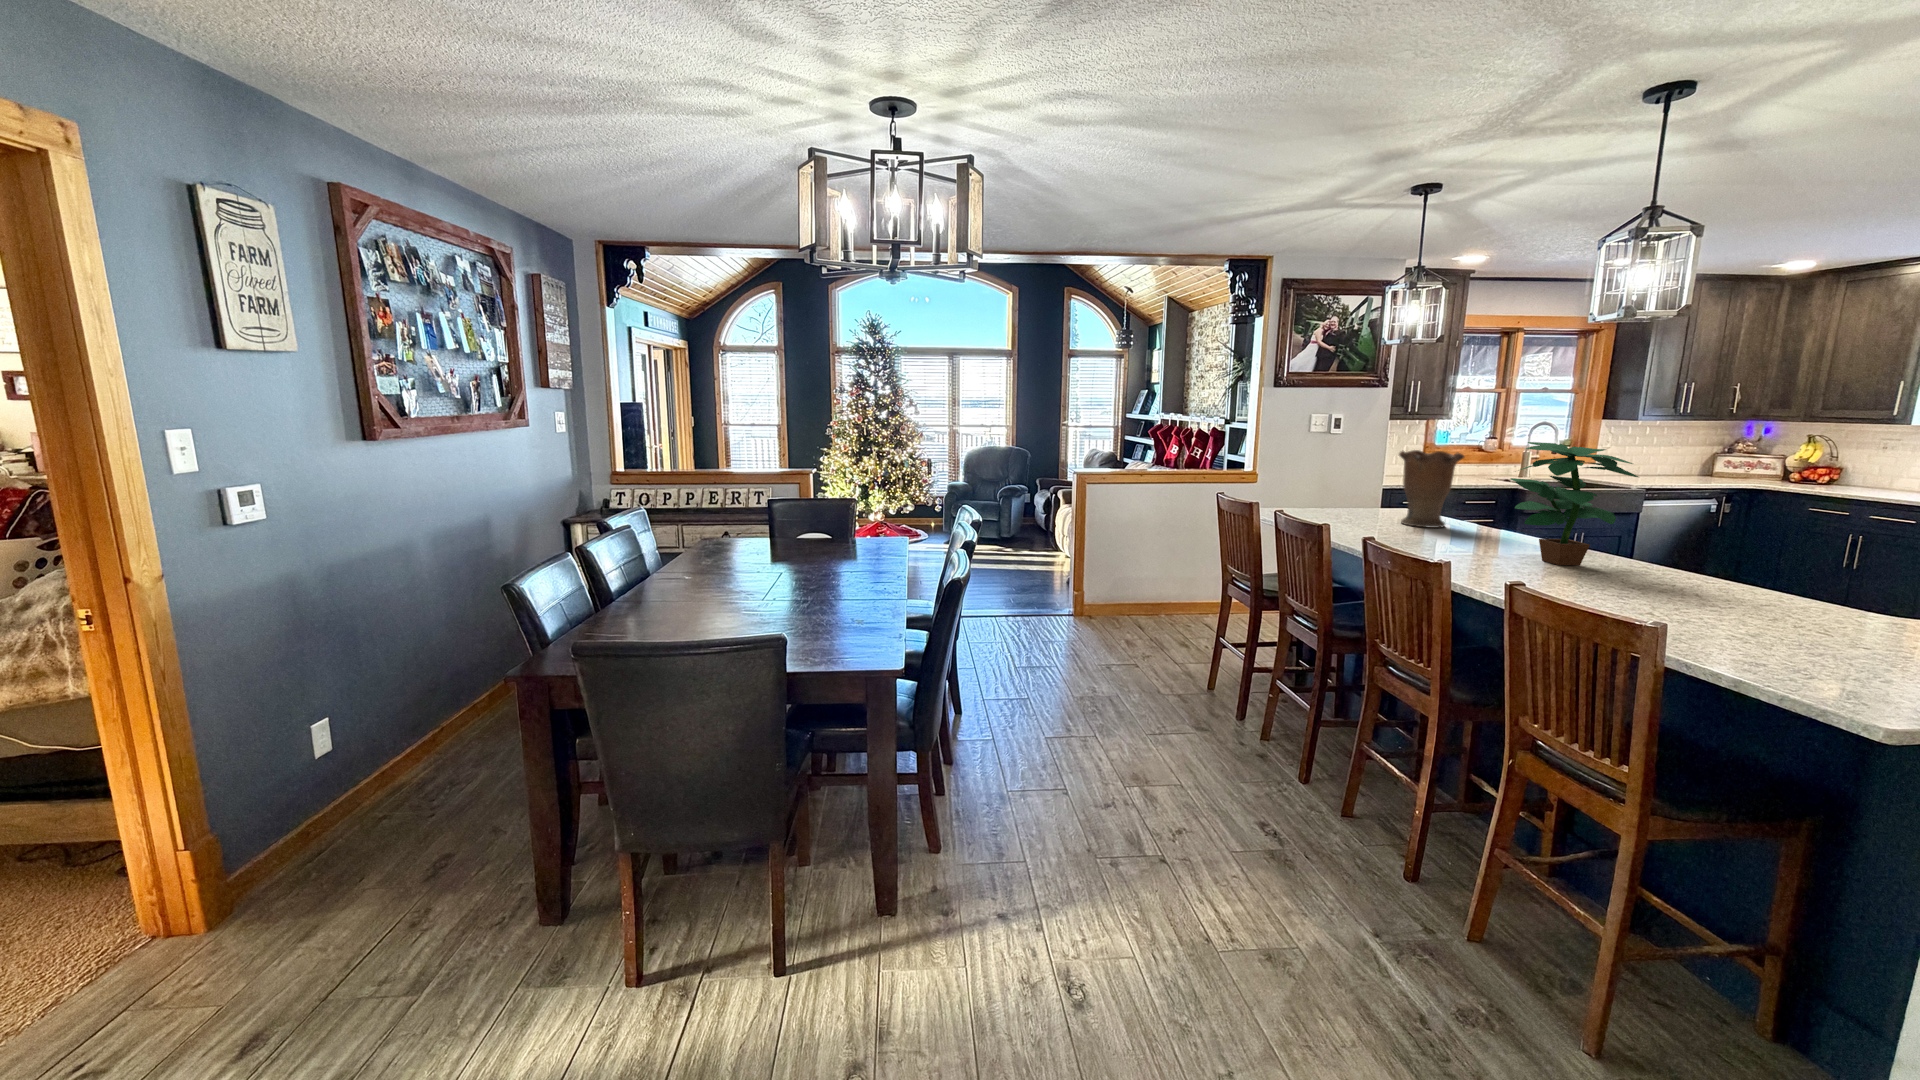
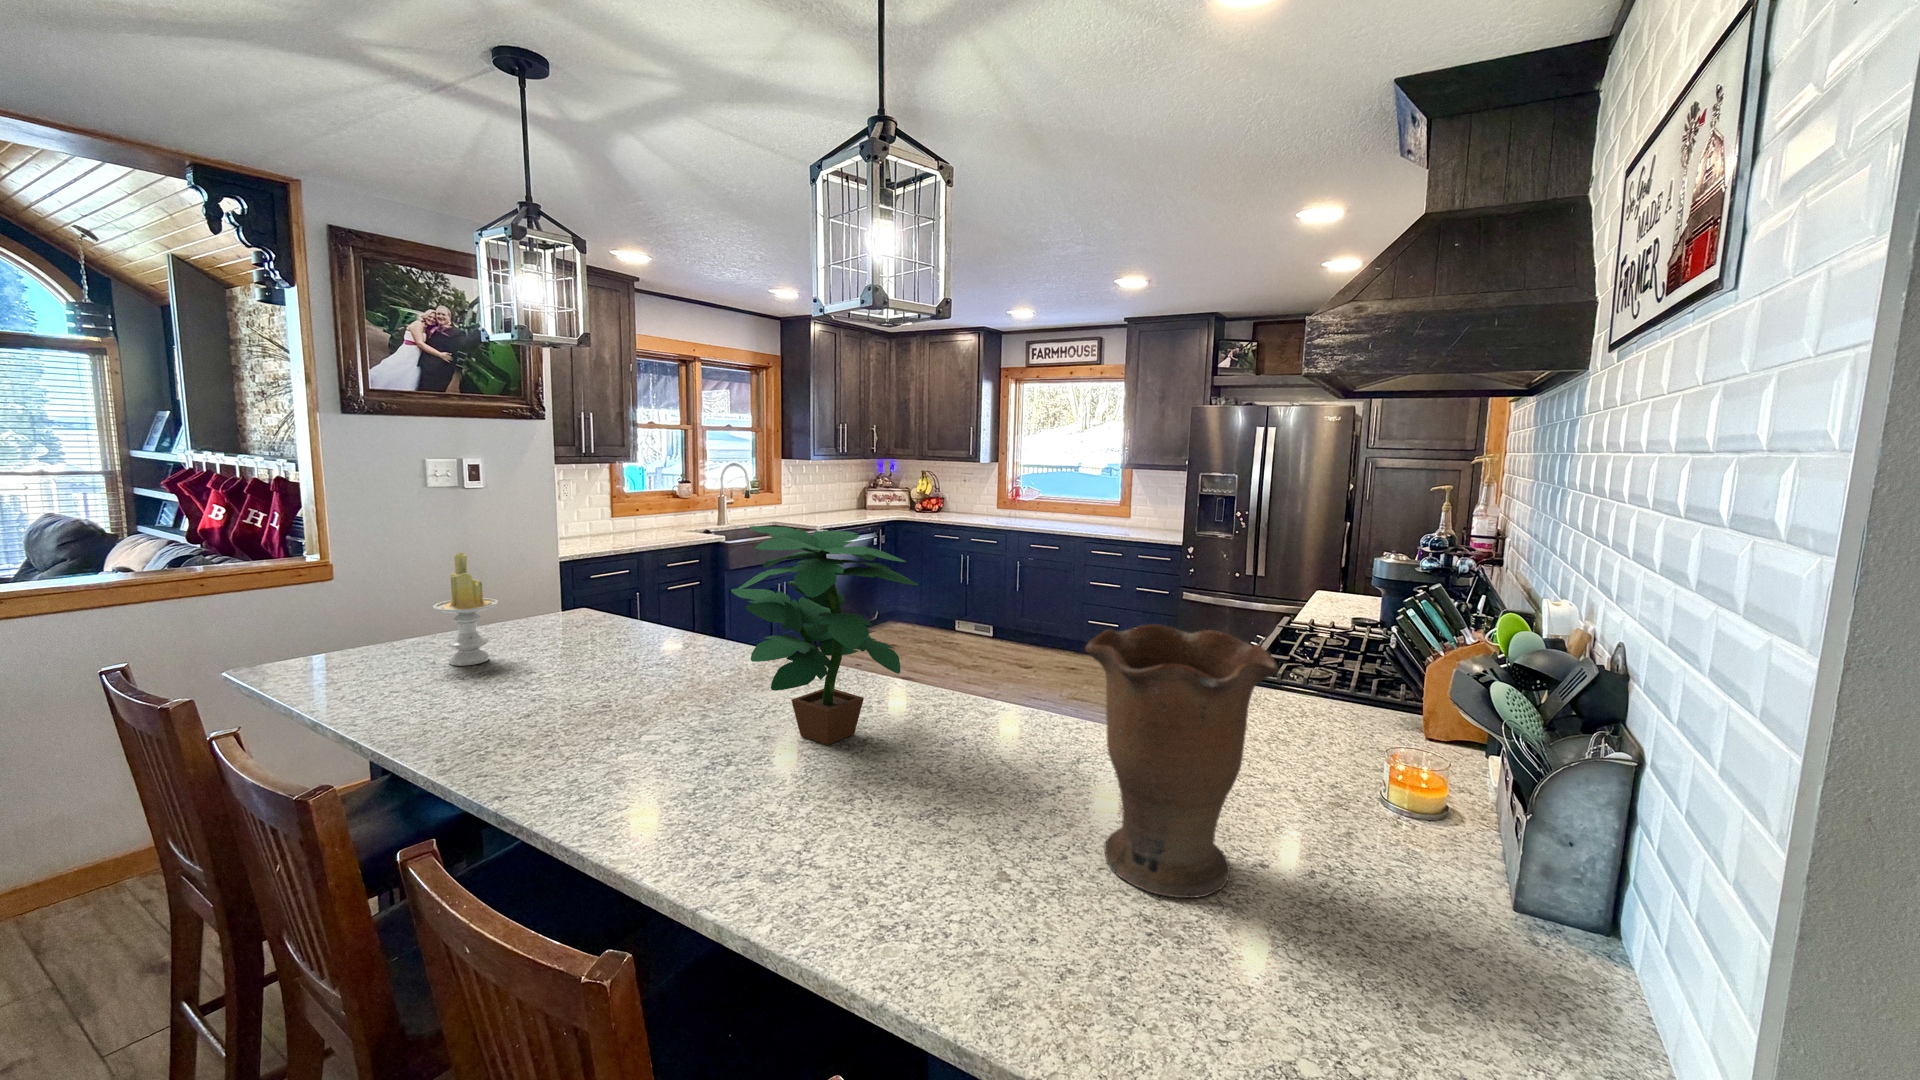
vase: present [1399,450,1464,528] -> present [1085,624,1279,898]
candle: none [1334,458,1366,517] -> present [432,553,499,666]

